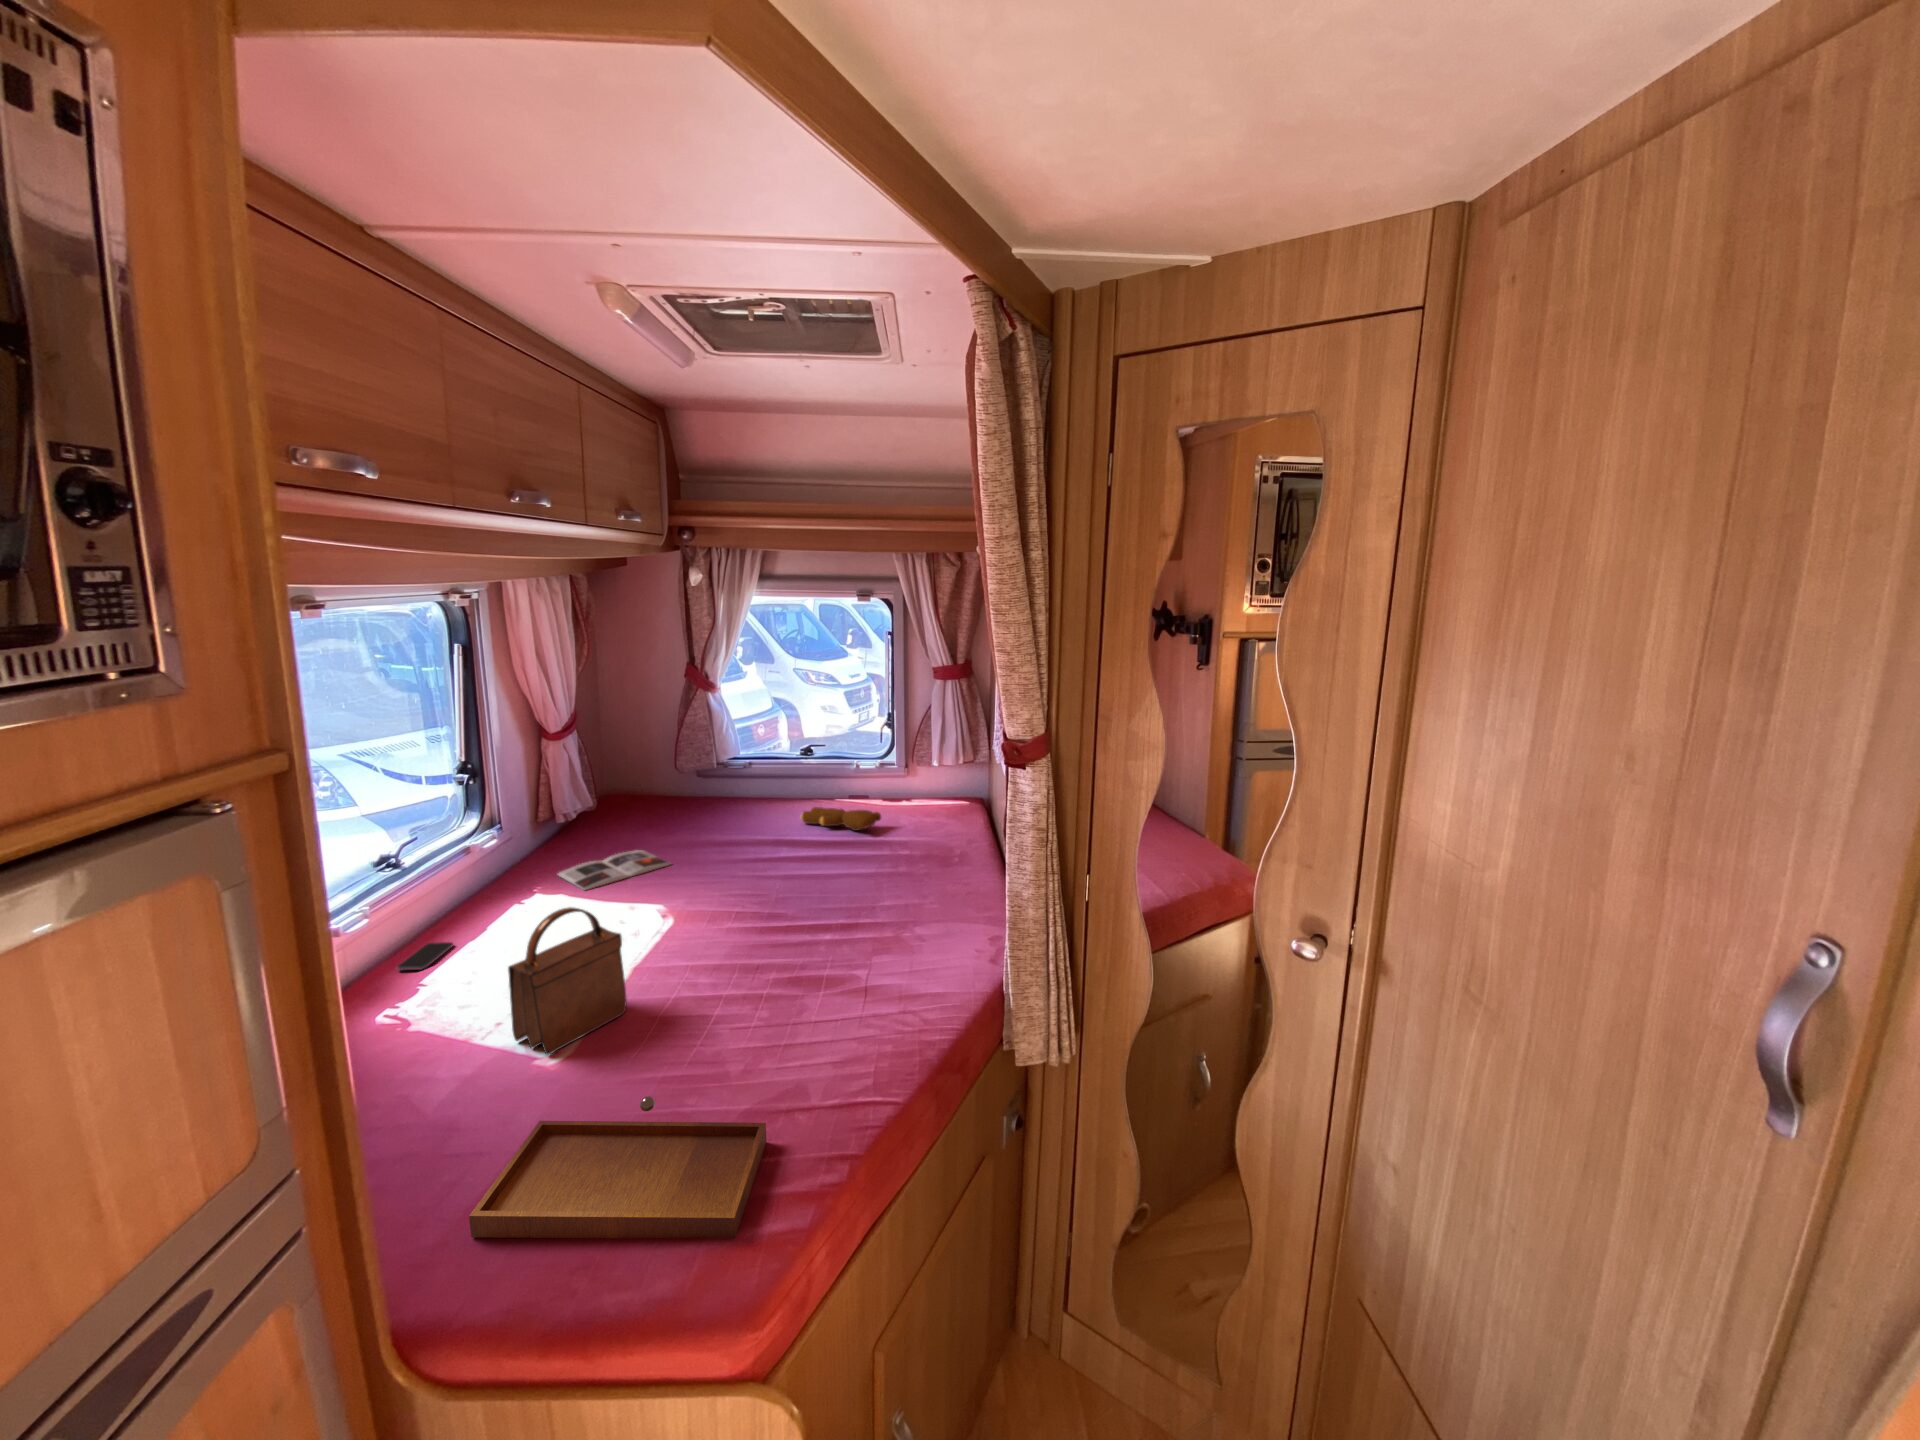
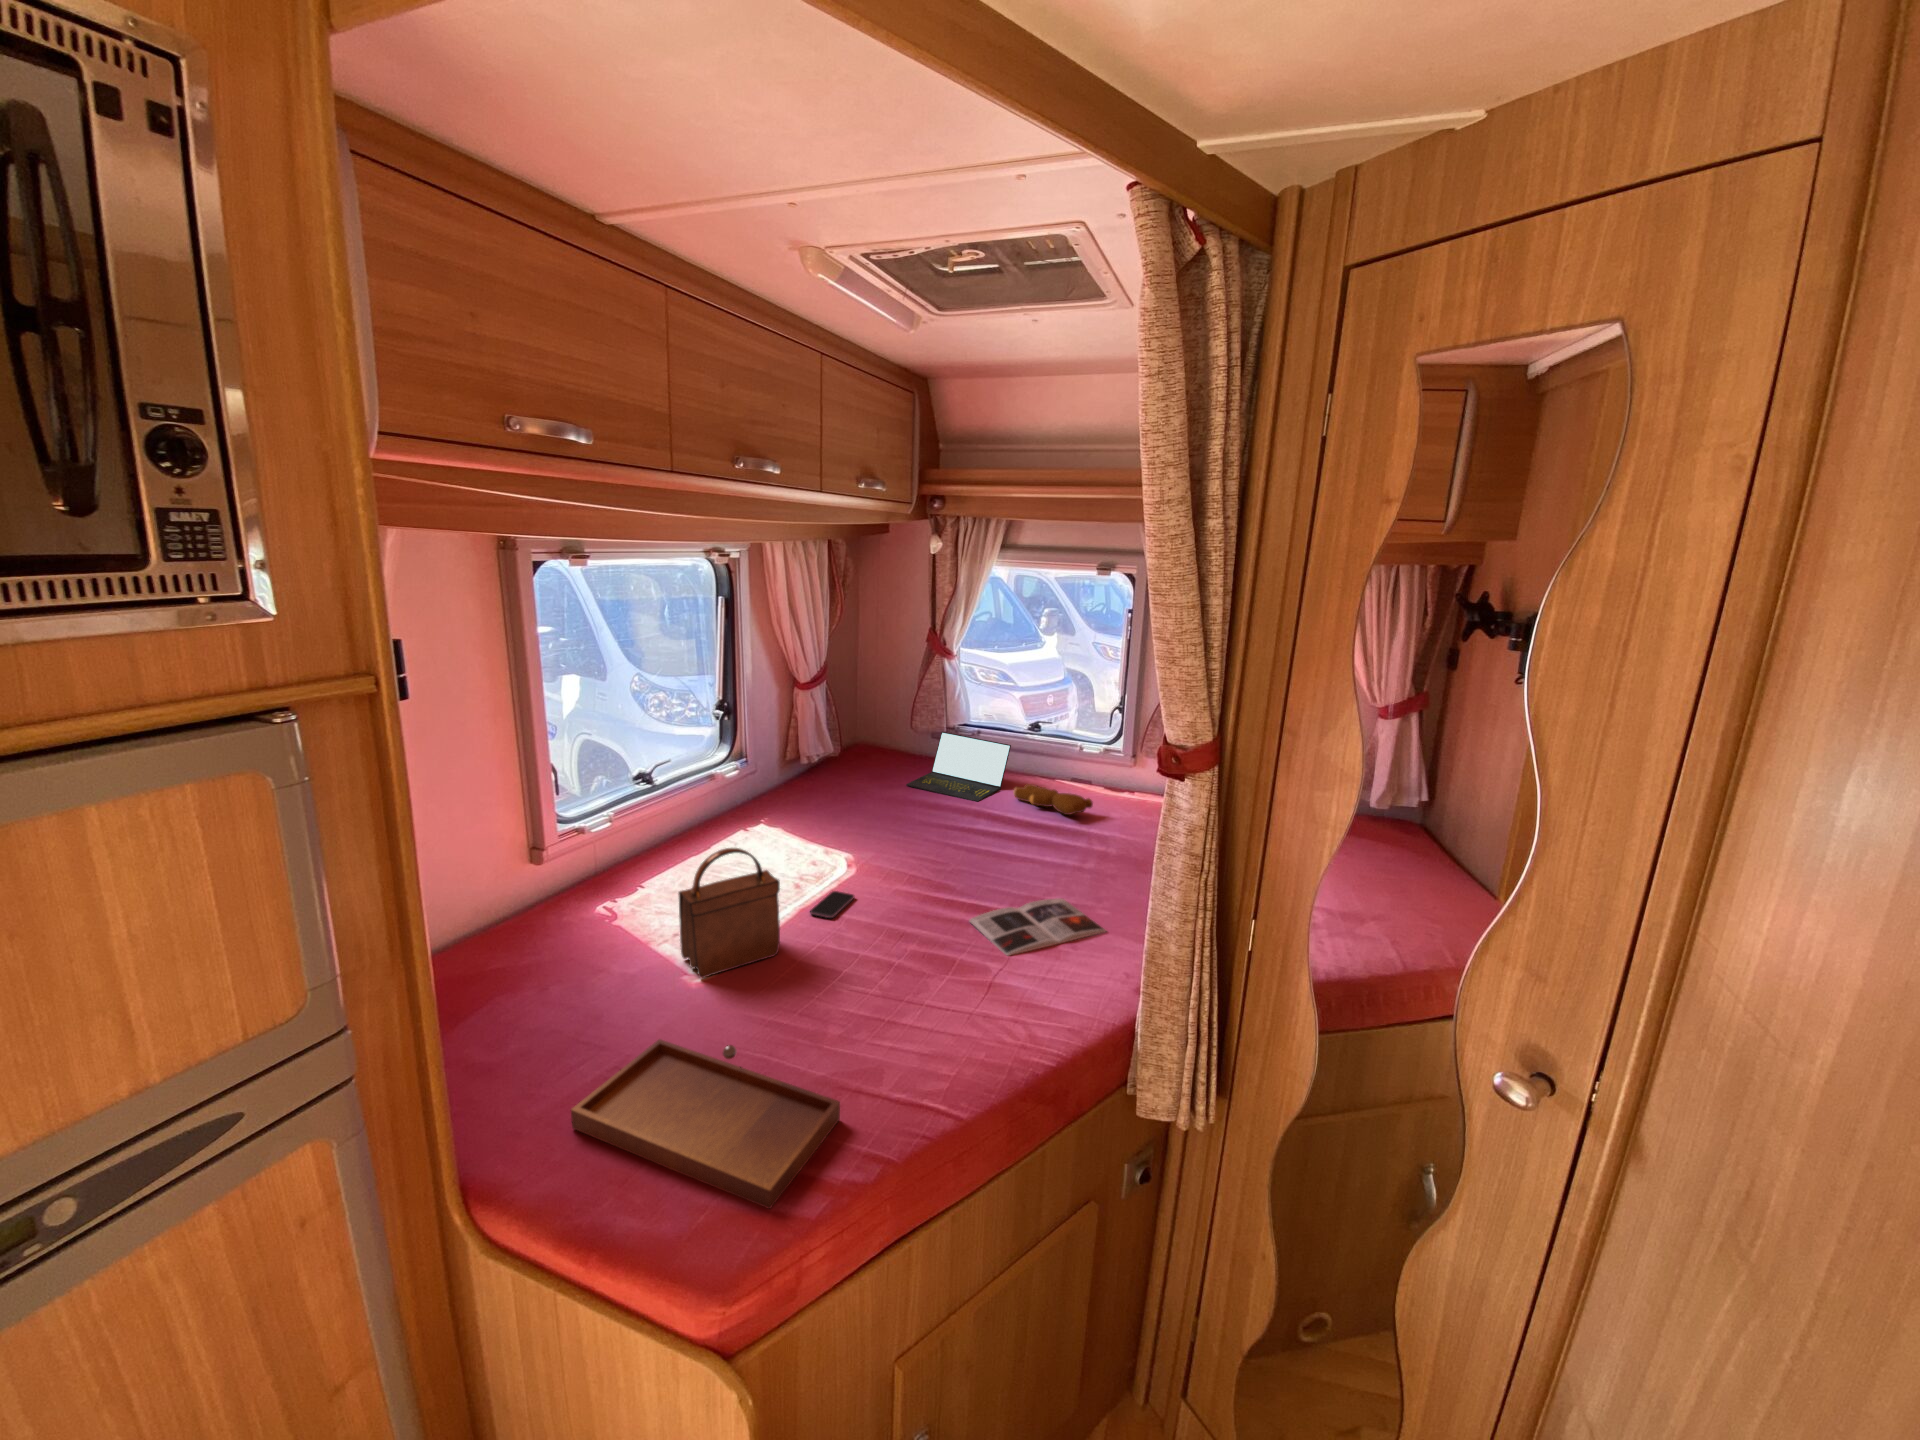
laptop: none [685,768,790,832] -> present [906,732,1011,802]
magazine: present [558,850,671,890] -> present [970,899,1106,956]
smartphone: present [397,942,453,970] -> present [810,891,854,918]

